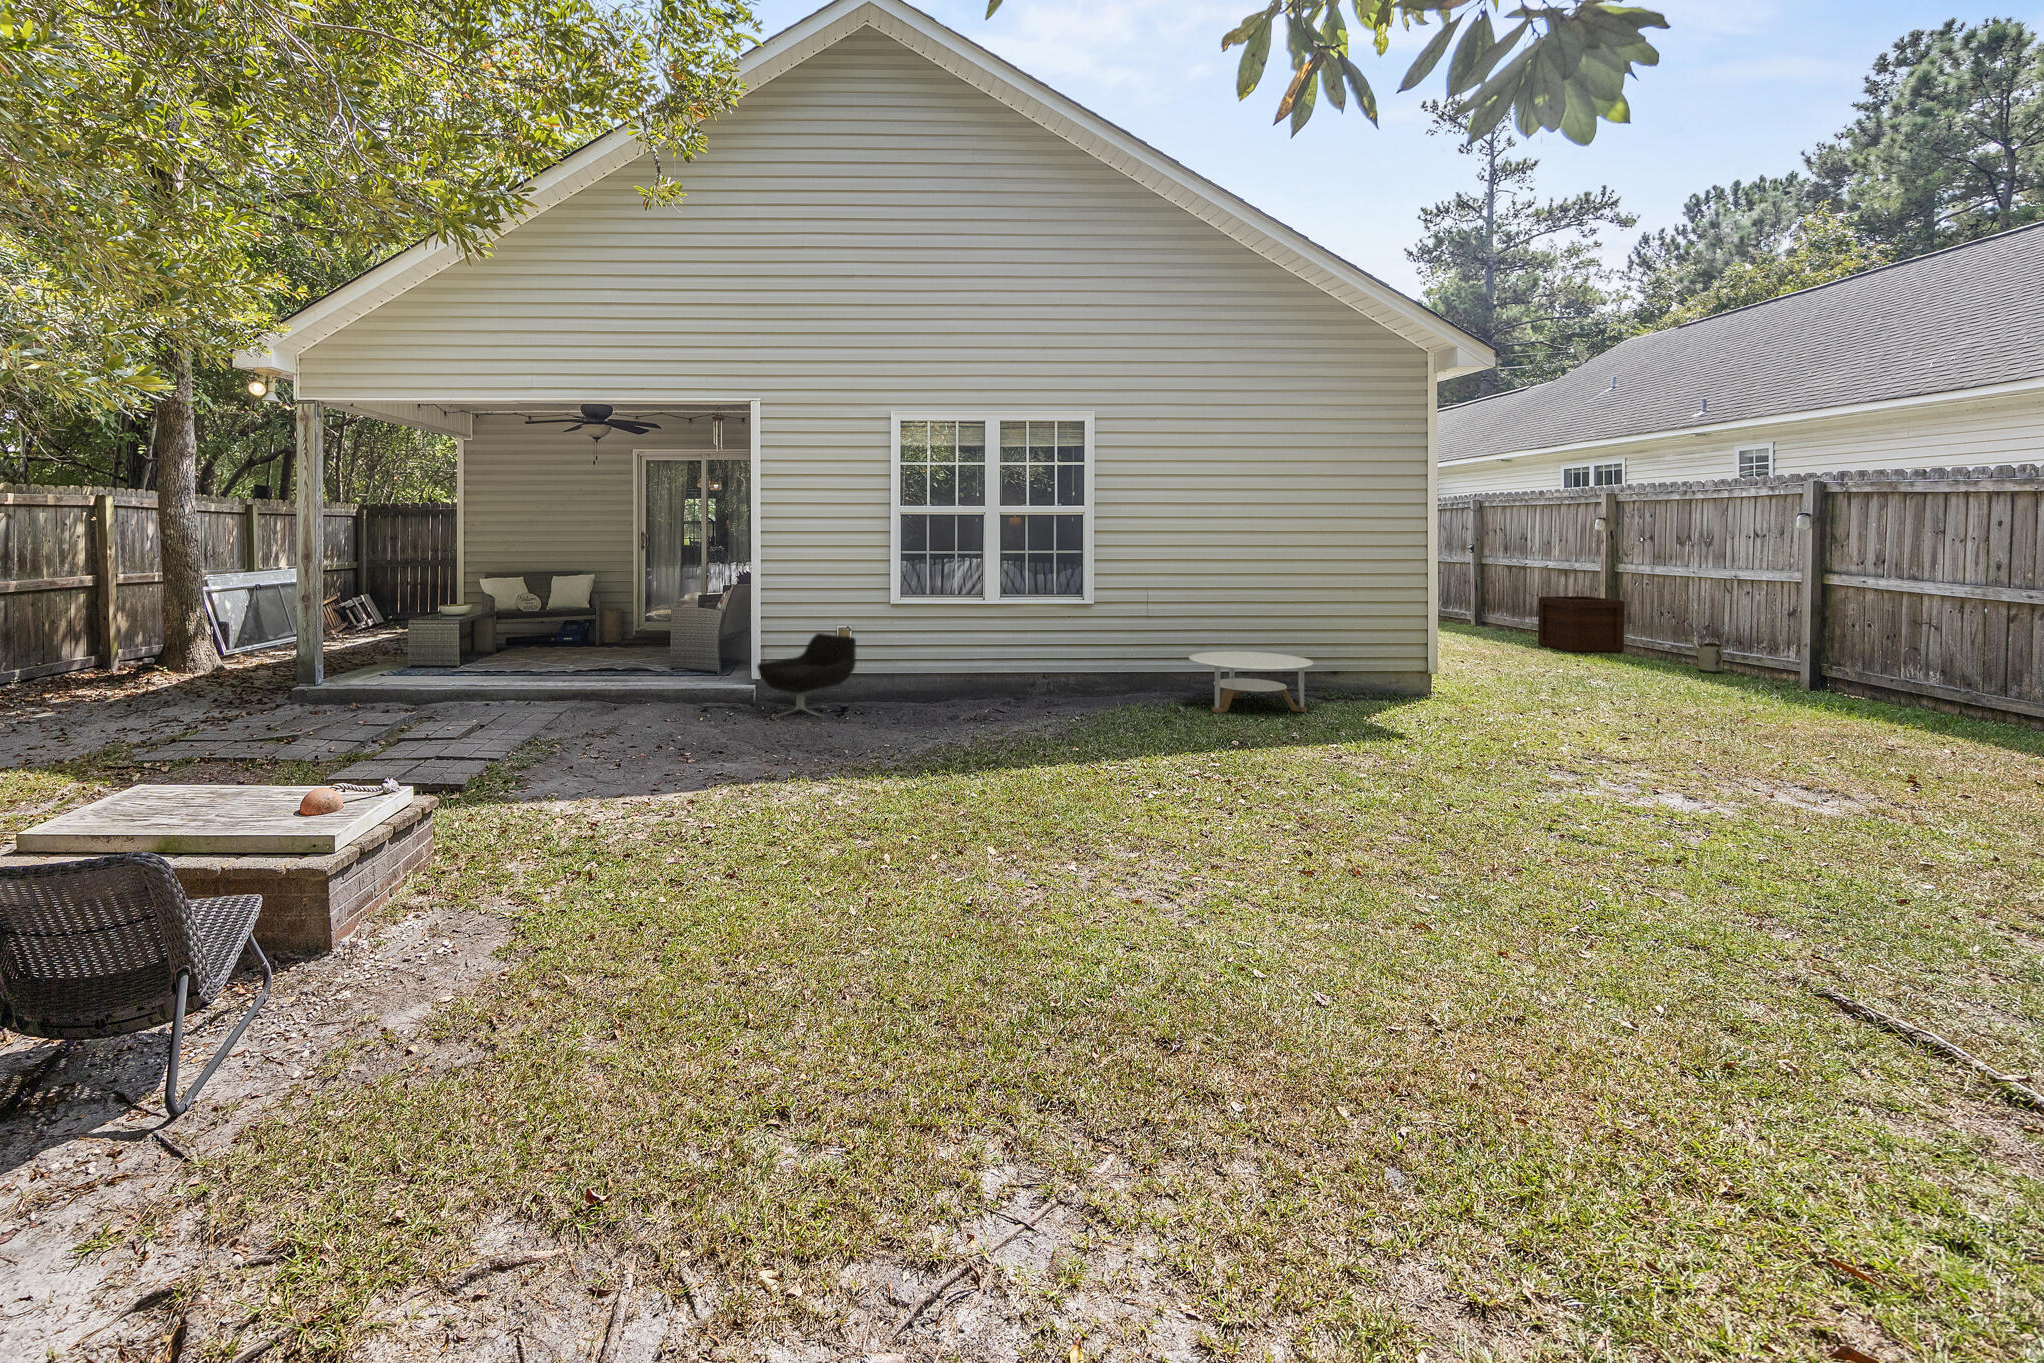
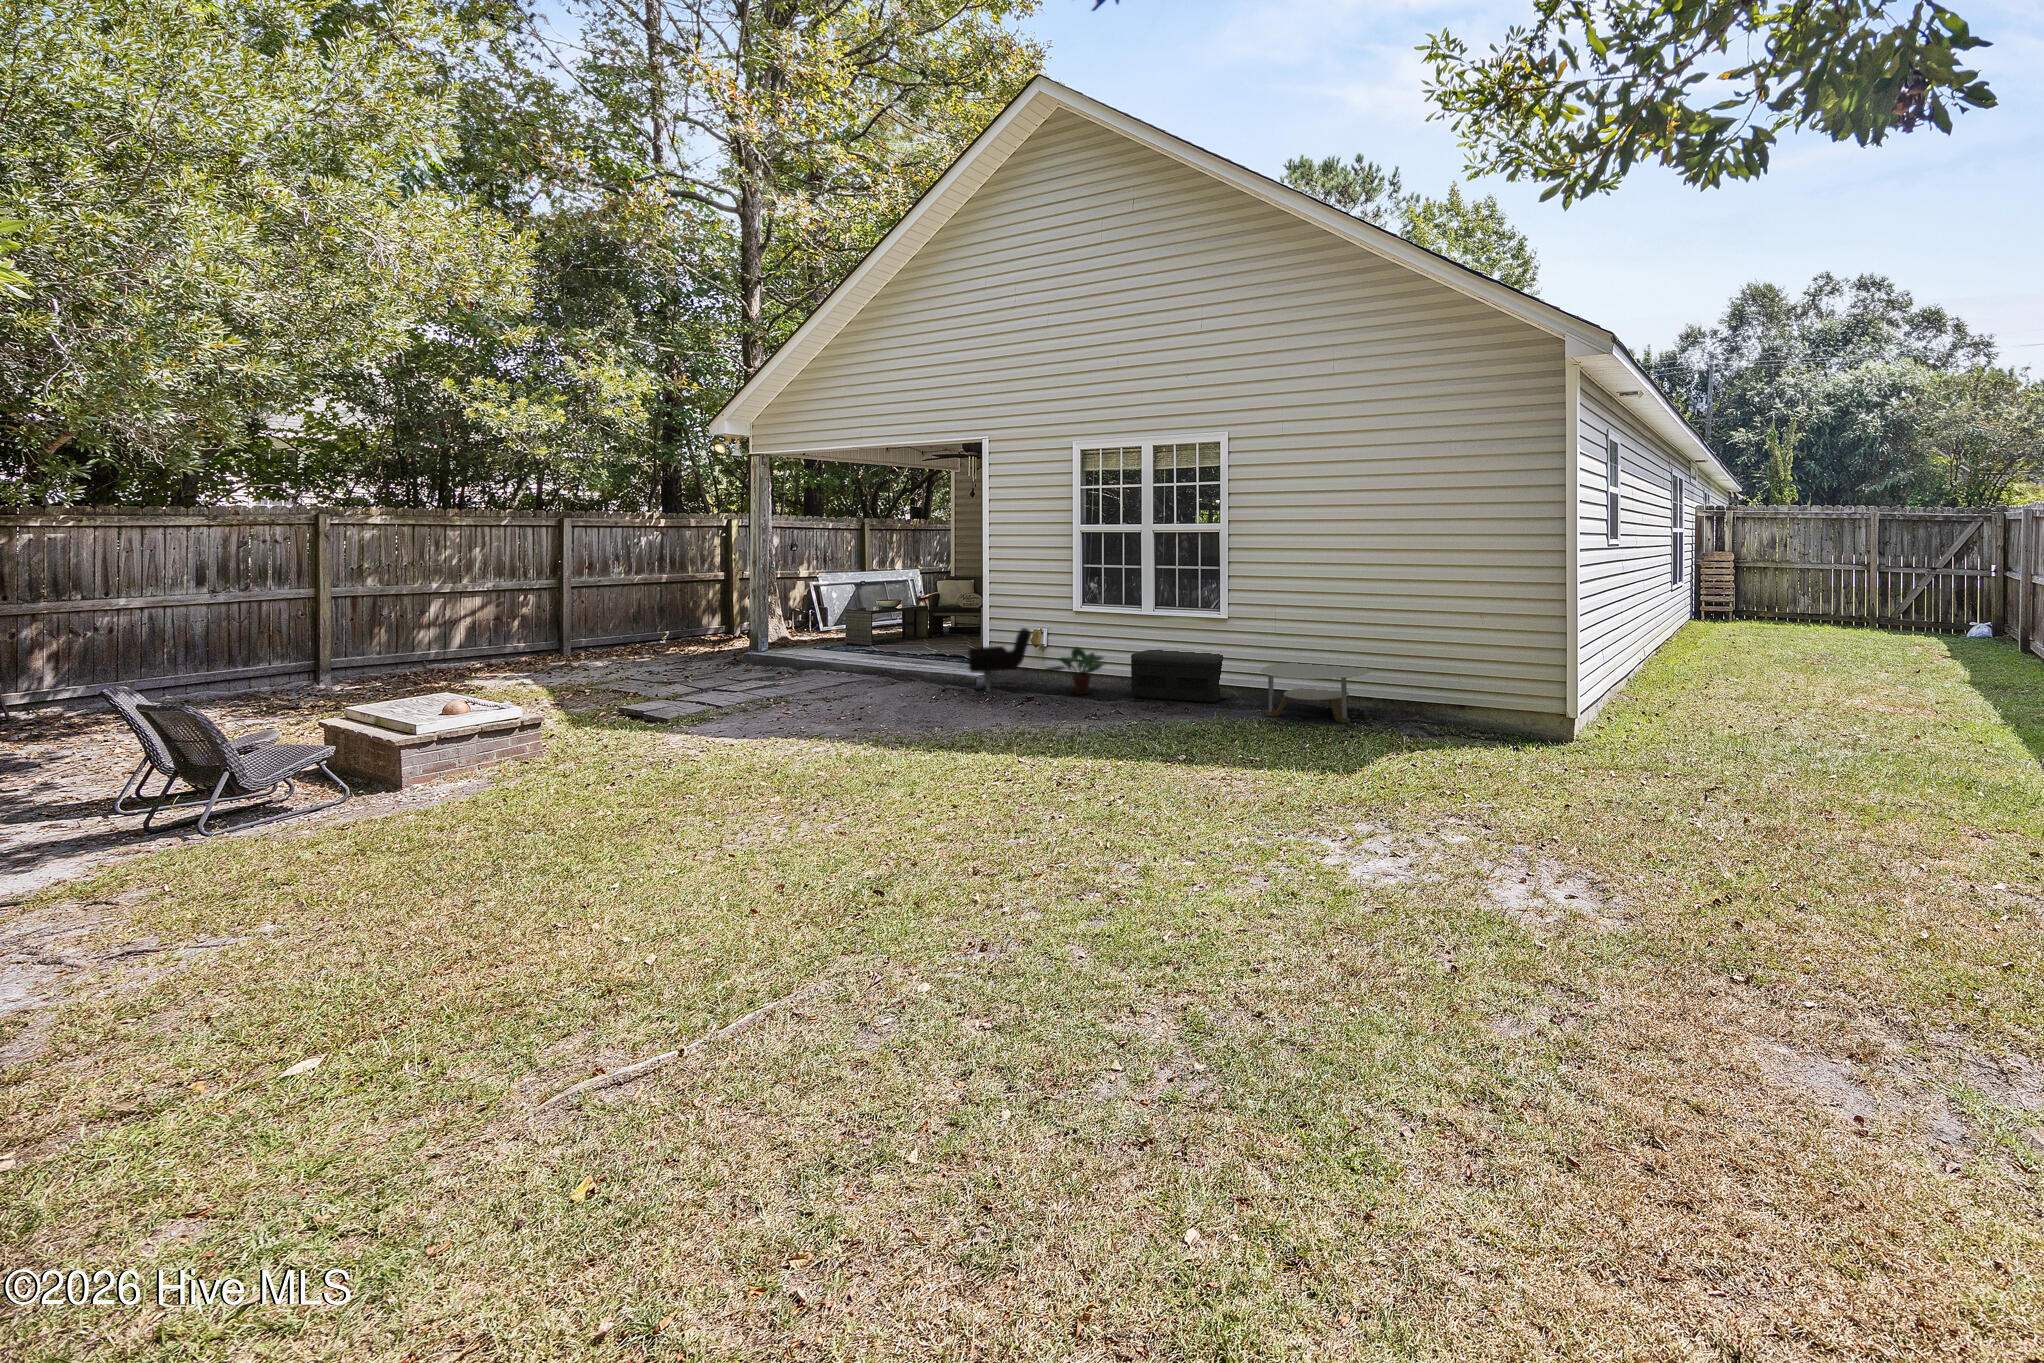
wooden crate: present [1538,596,1624,652] -> none [1920,627,2007,701]
watering can: present [1685,635,1723,673] -> none [2001,682,2032,733]
storage bench: none [1003,649,1118,707] -> present [1131,650,1226,703]
potted plant: none [896,651,980,710] -> present [1044,647,1104,694]

